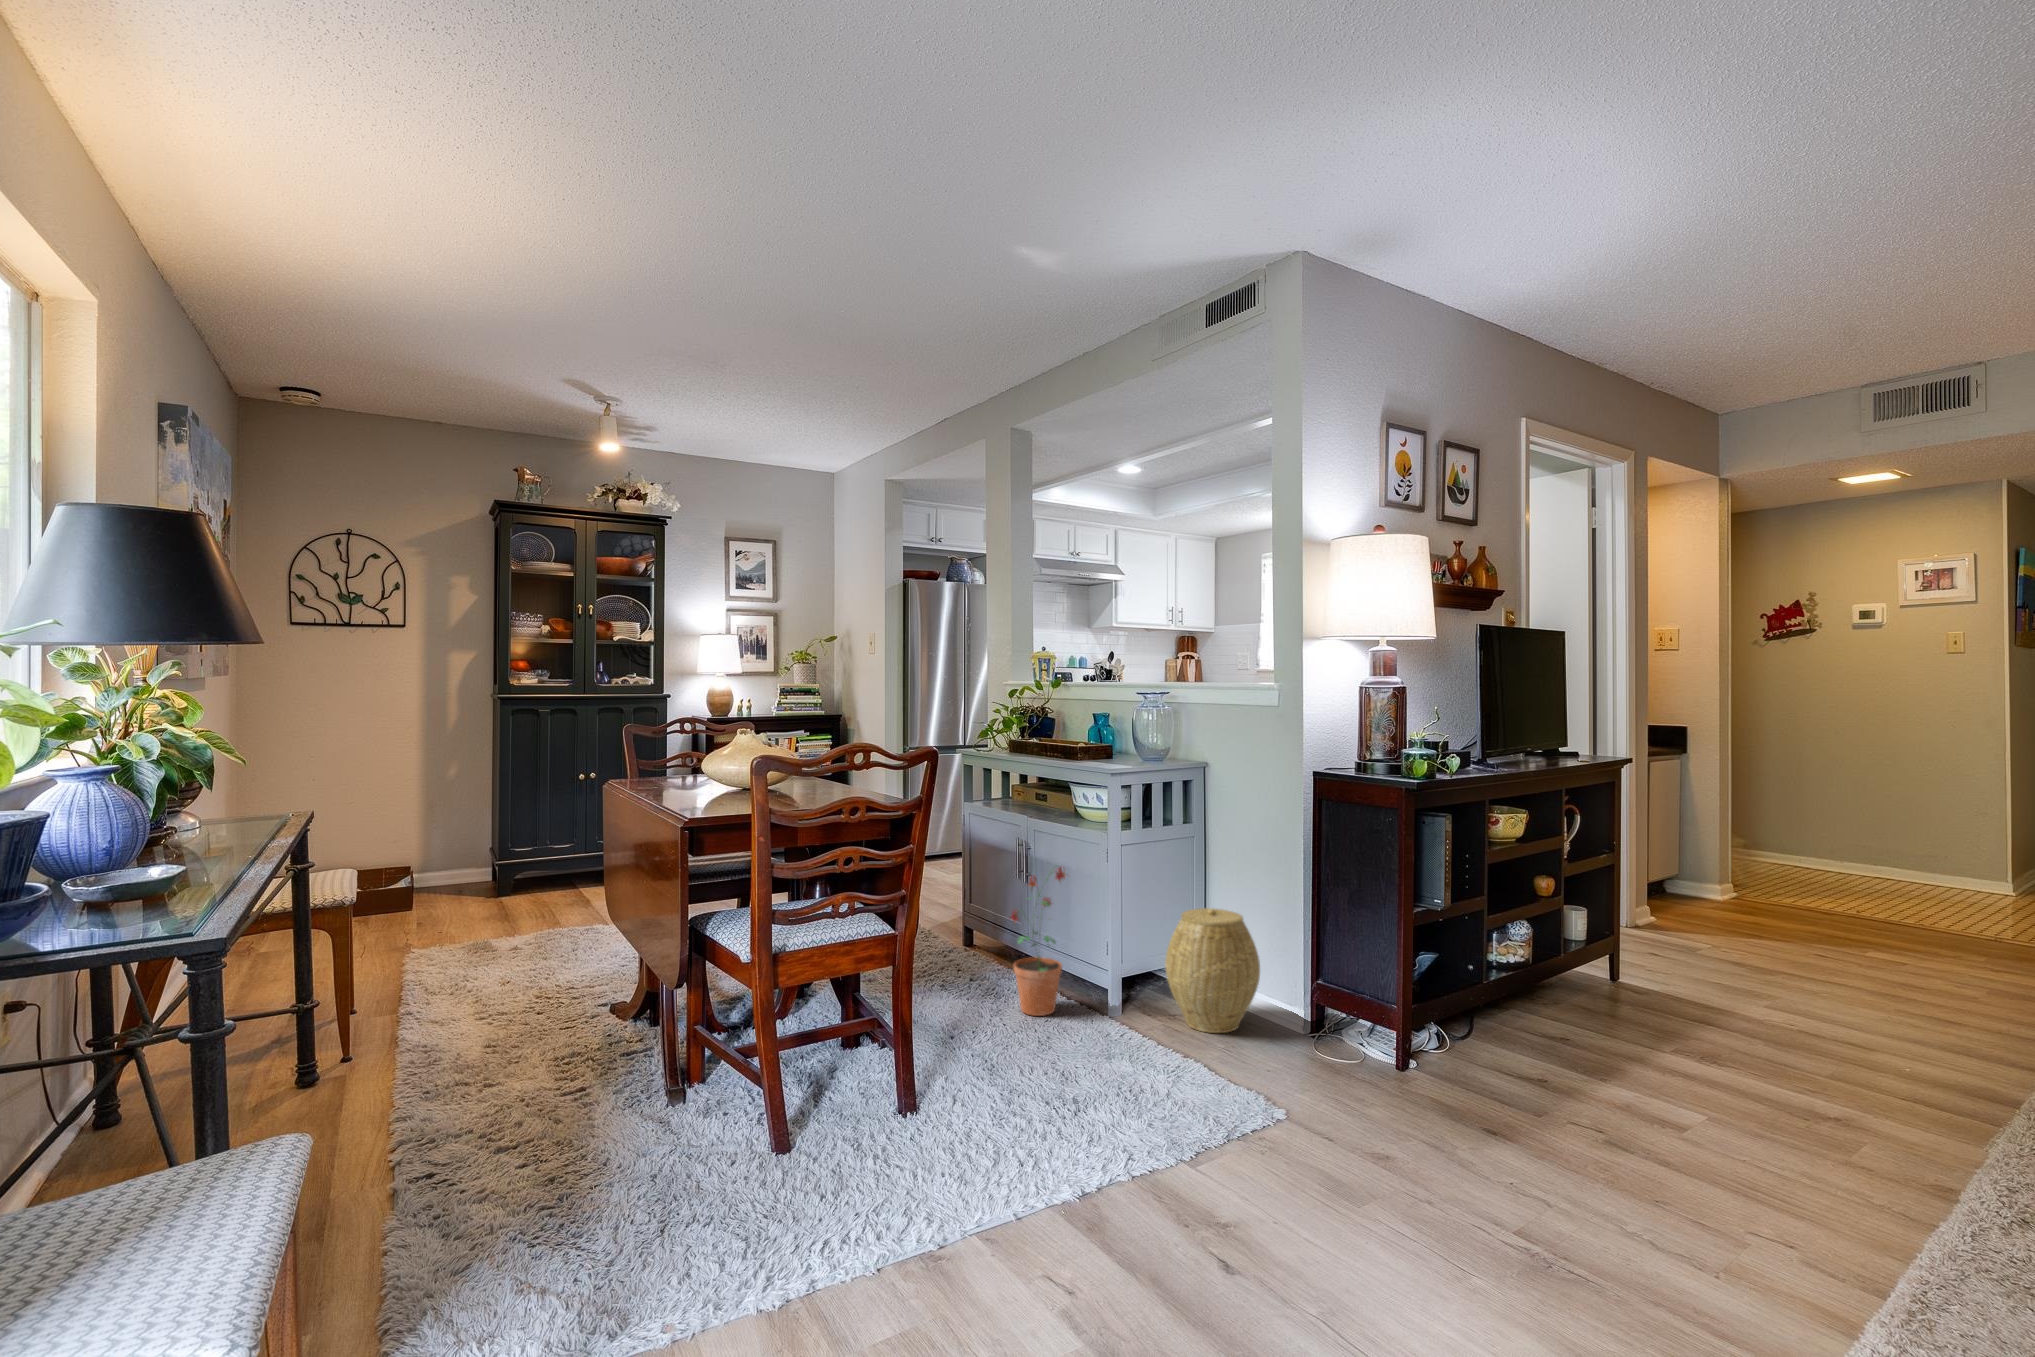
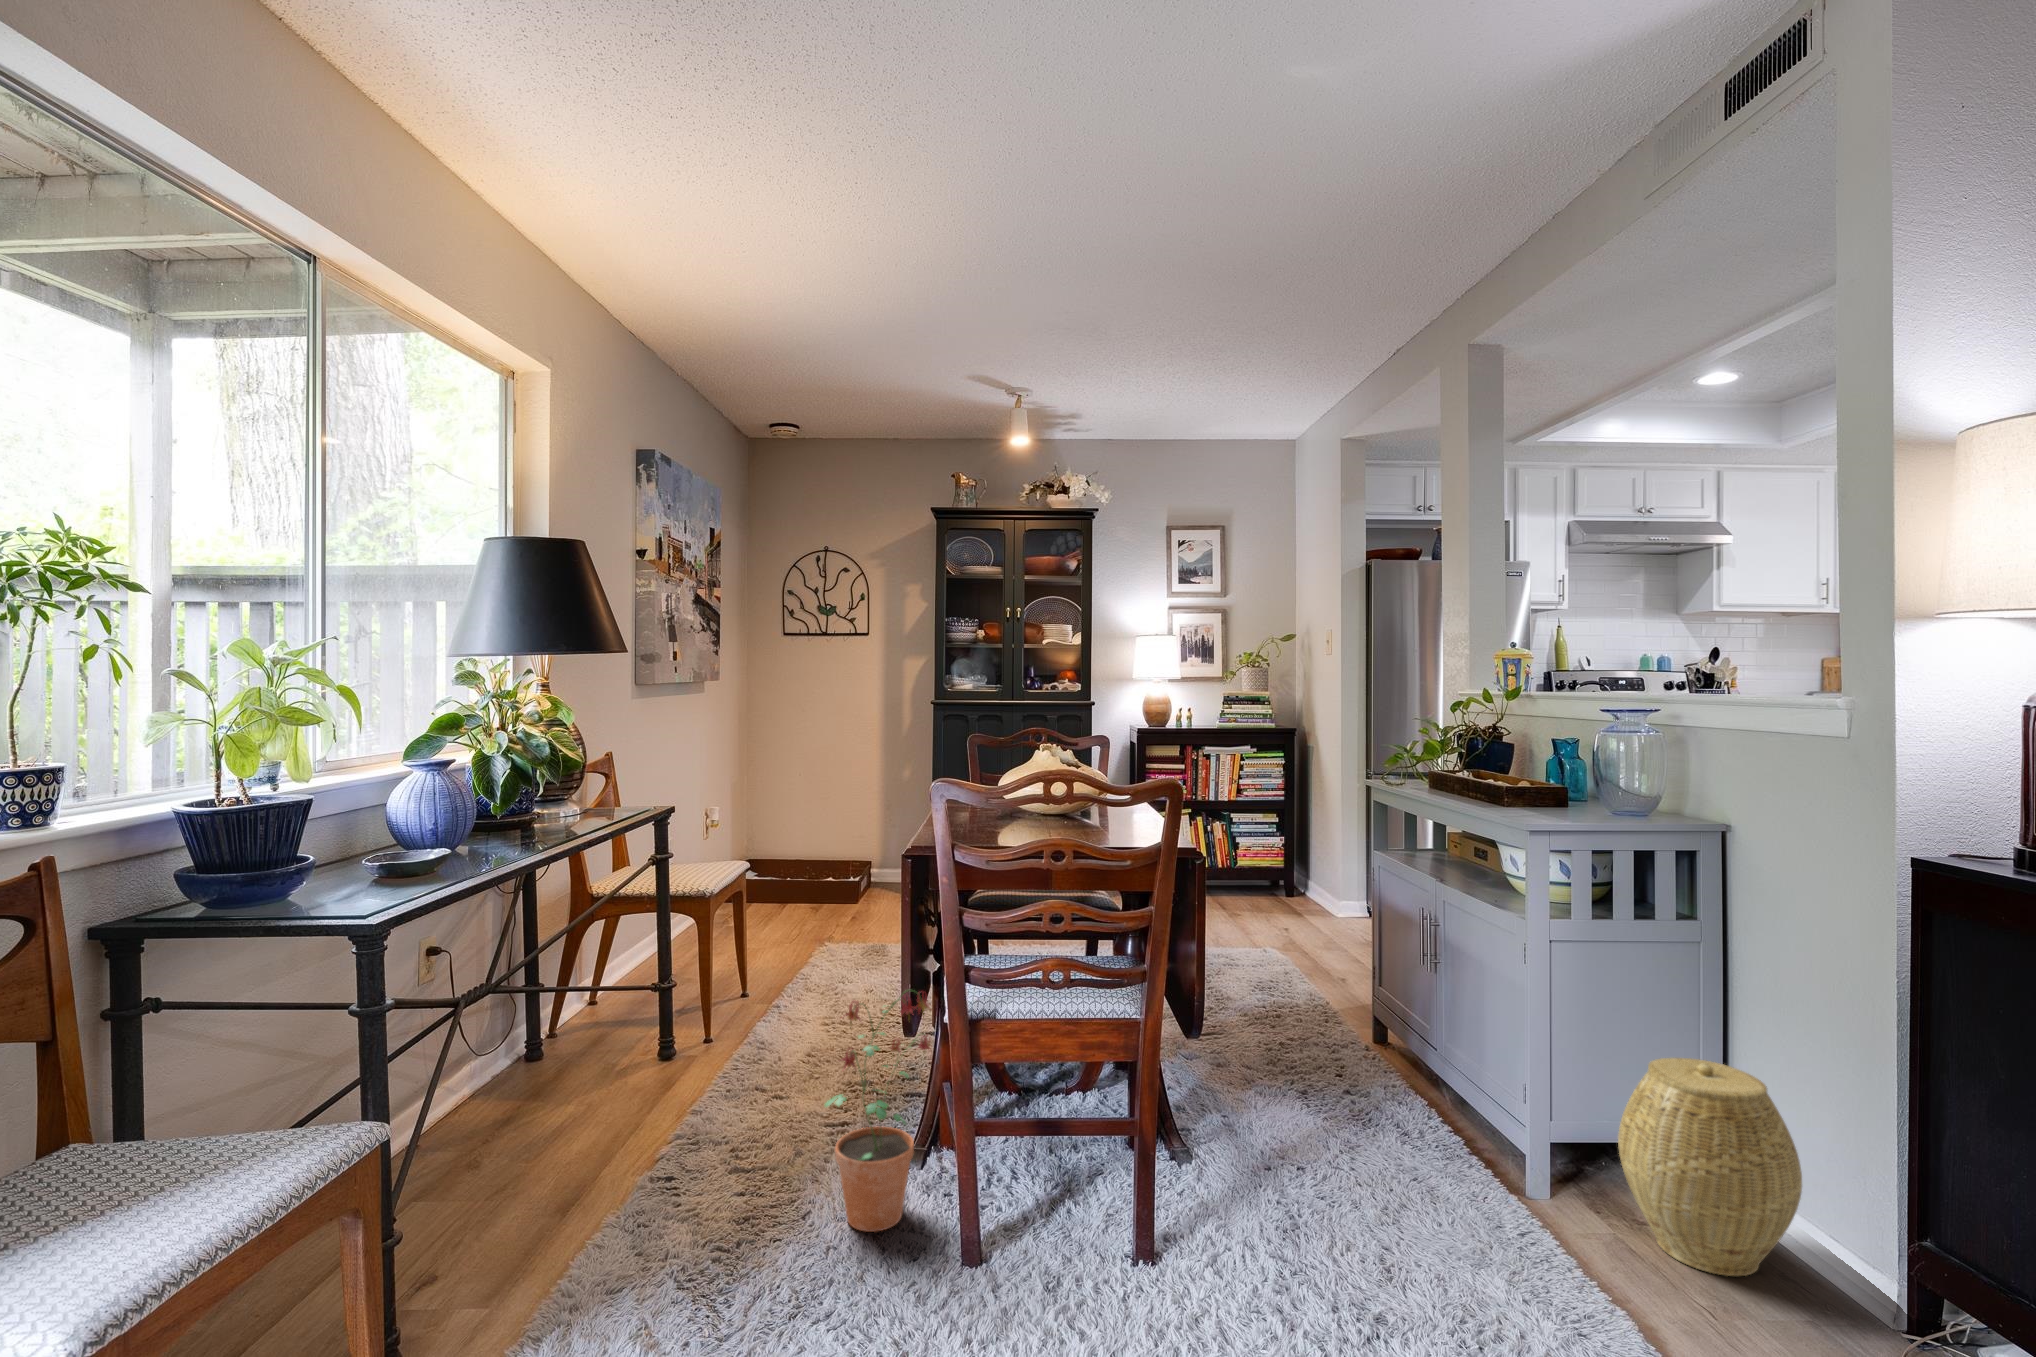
potted plant: present [1011,866,1065,1016] -> present [825,992,930,1232]

